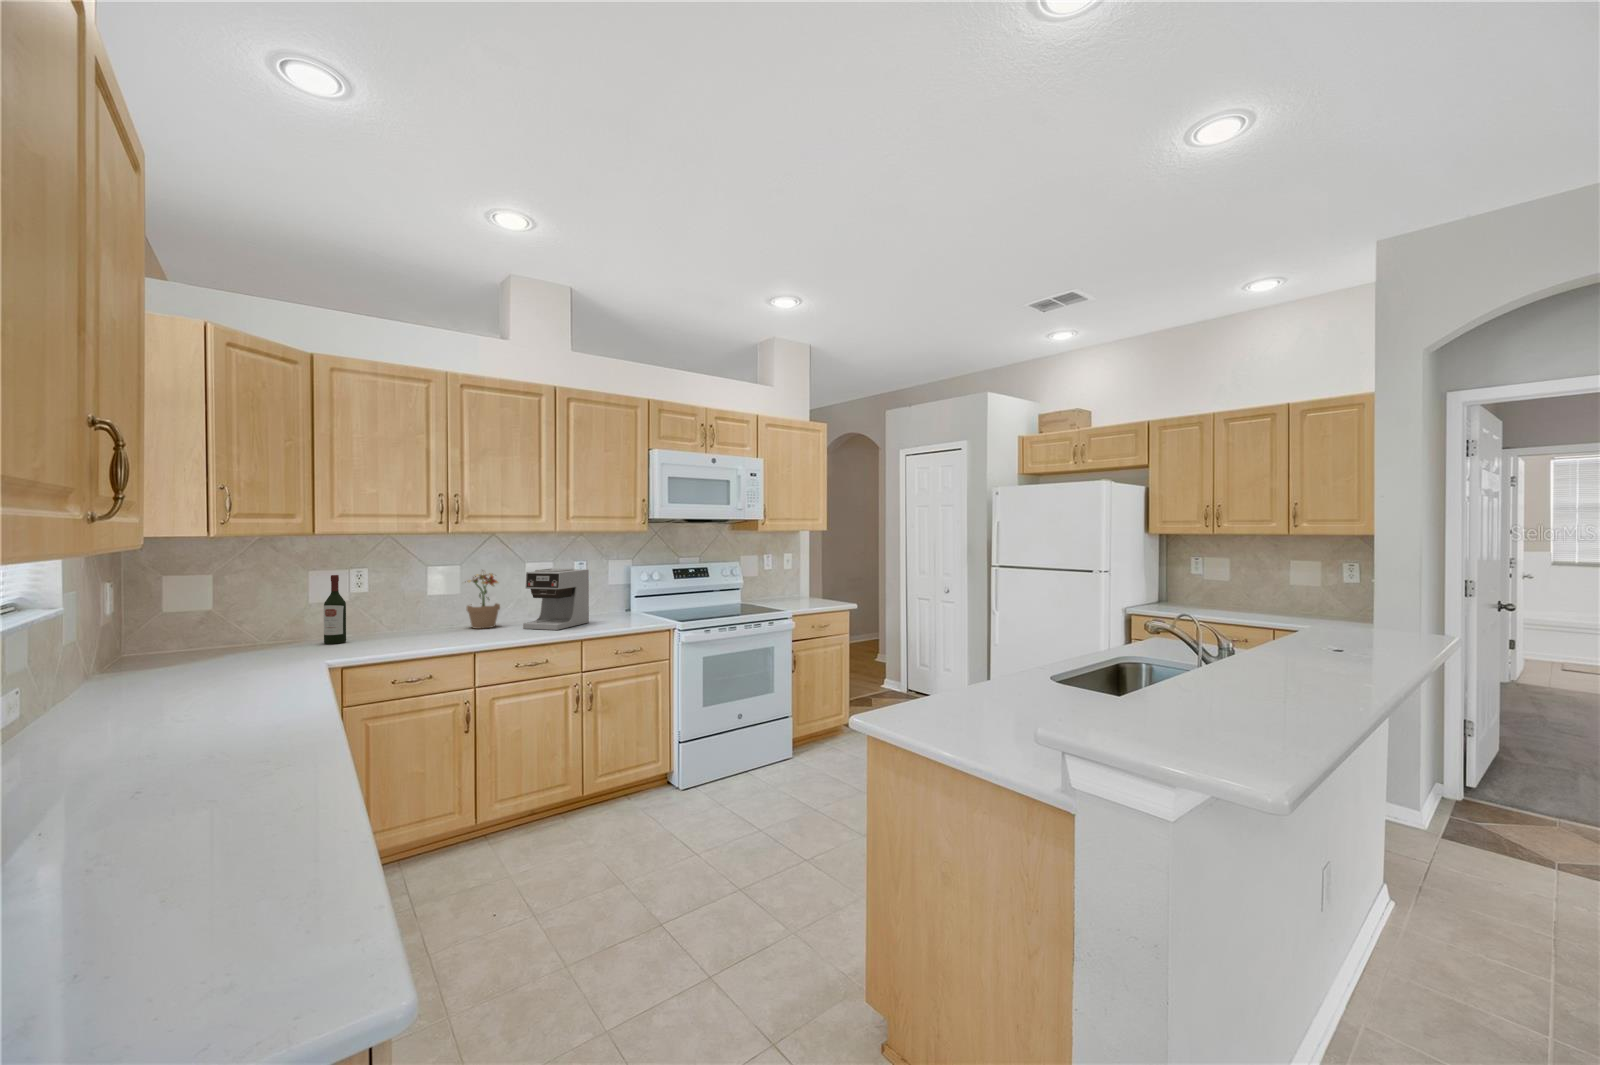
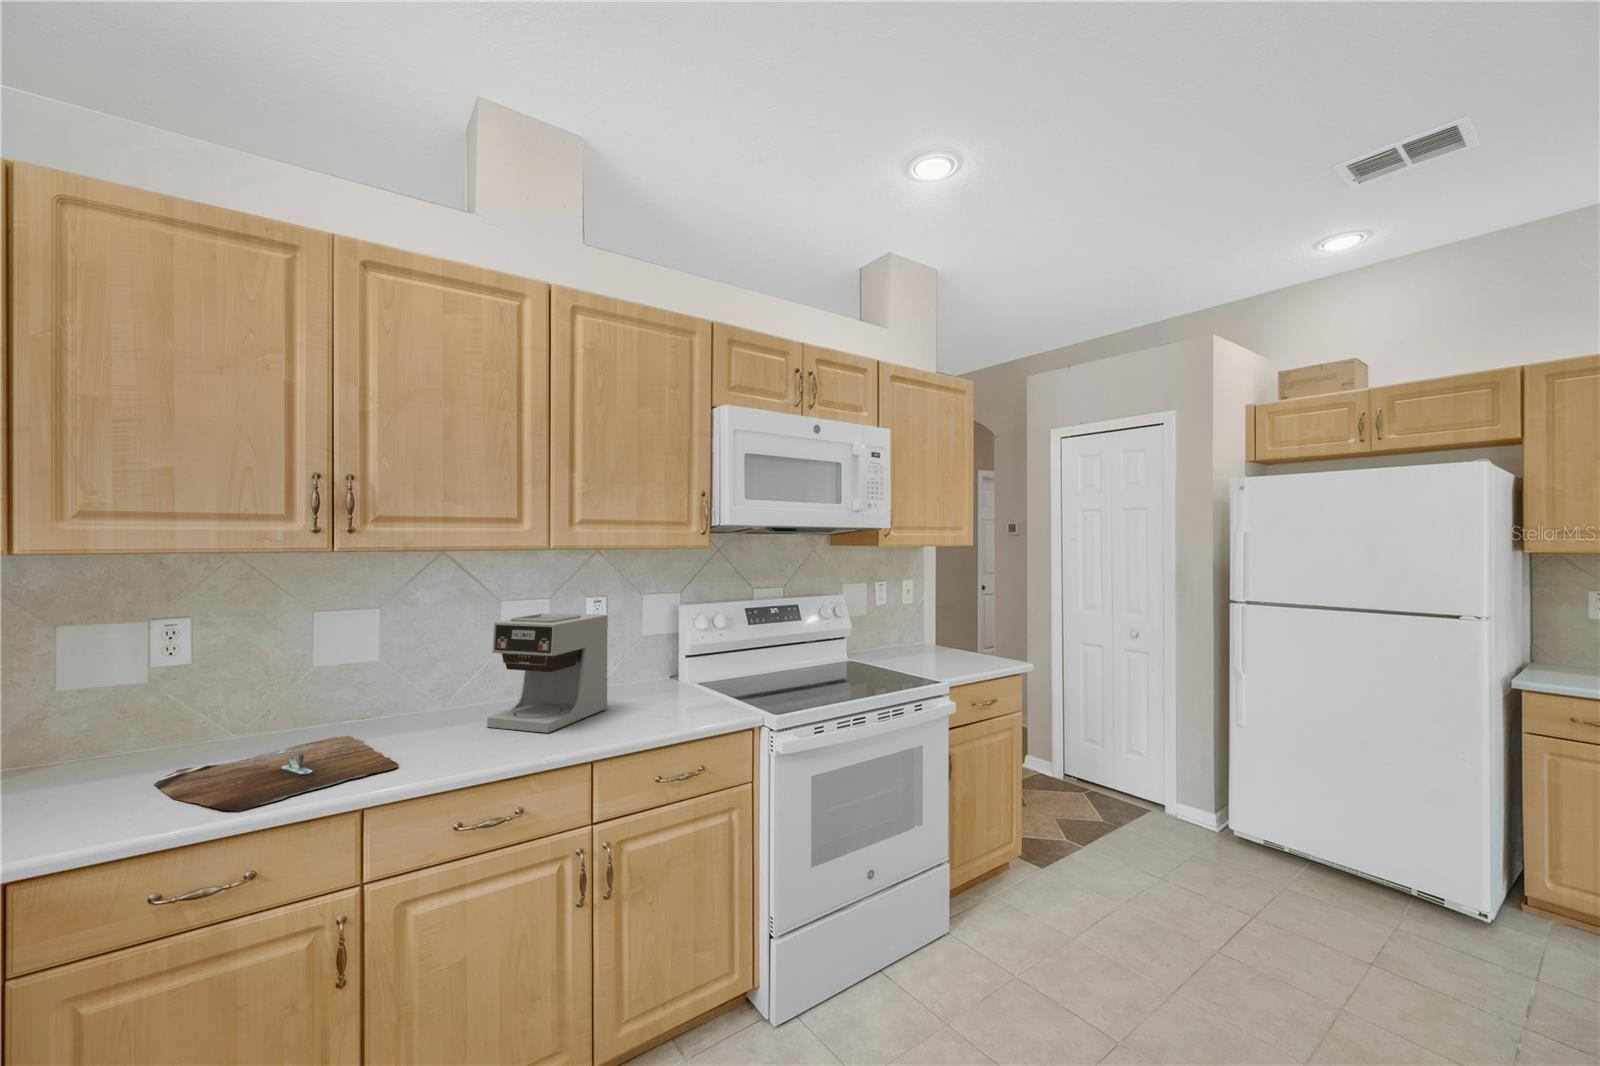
potted plant: present [467,573,500,629] -> none [379,616,450,726]
wine bottle: present [324,575,346,644] -> none [64,637,119,783]
cutting board: none [370,631,486,649] -> present [154,736,399,811]

